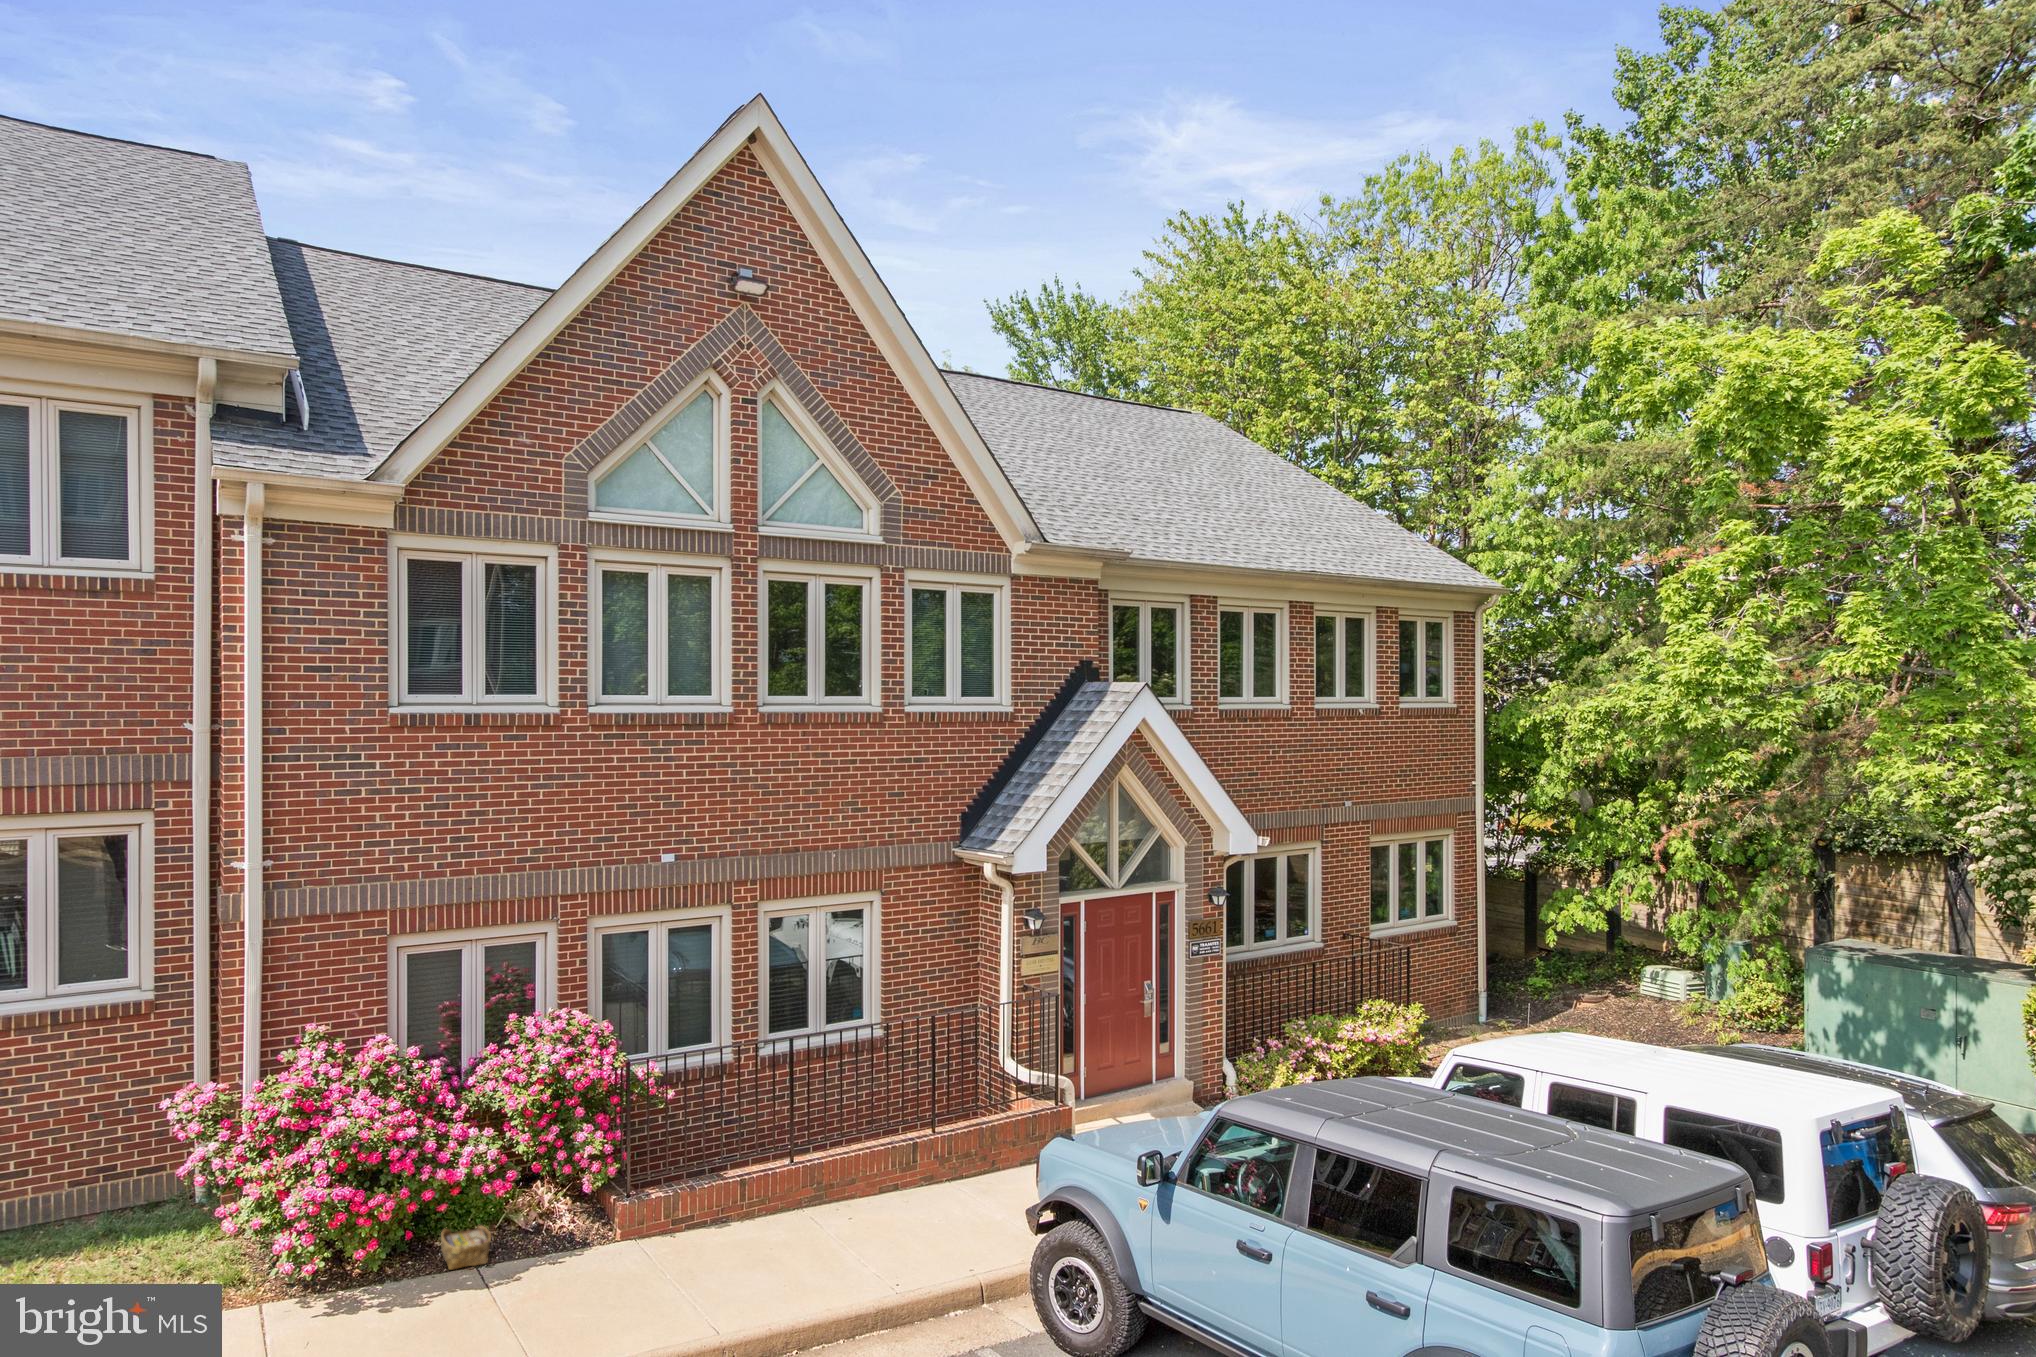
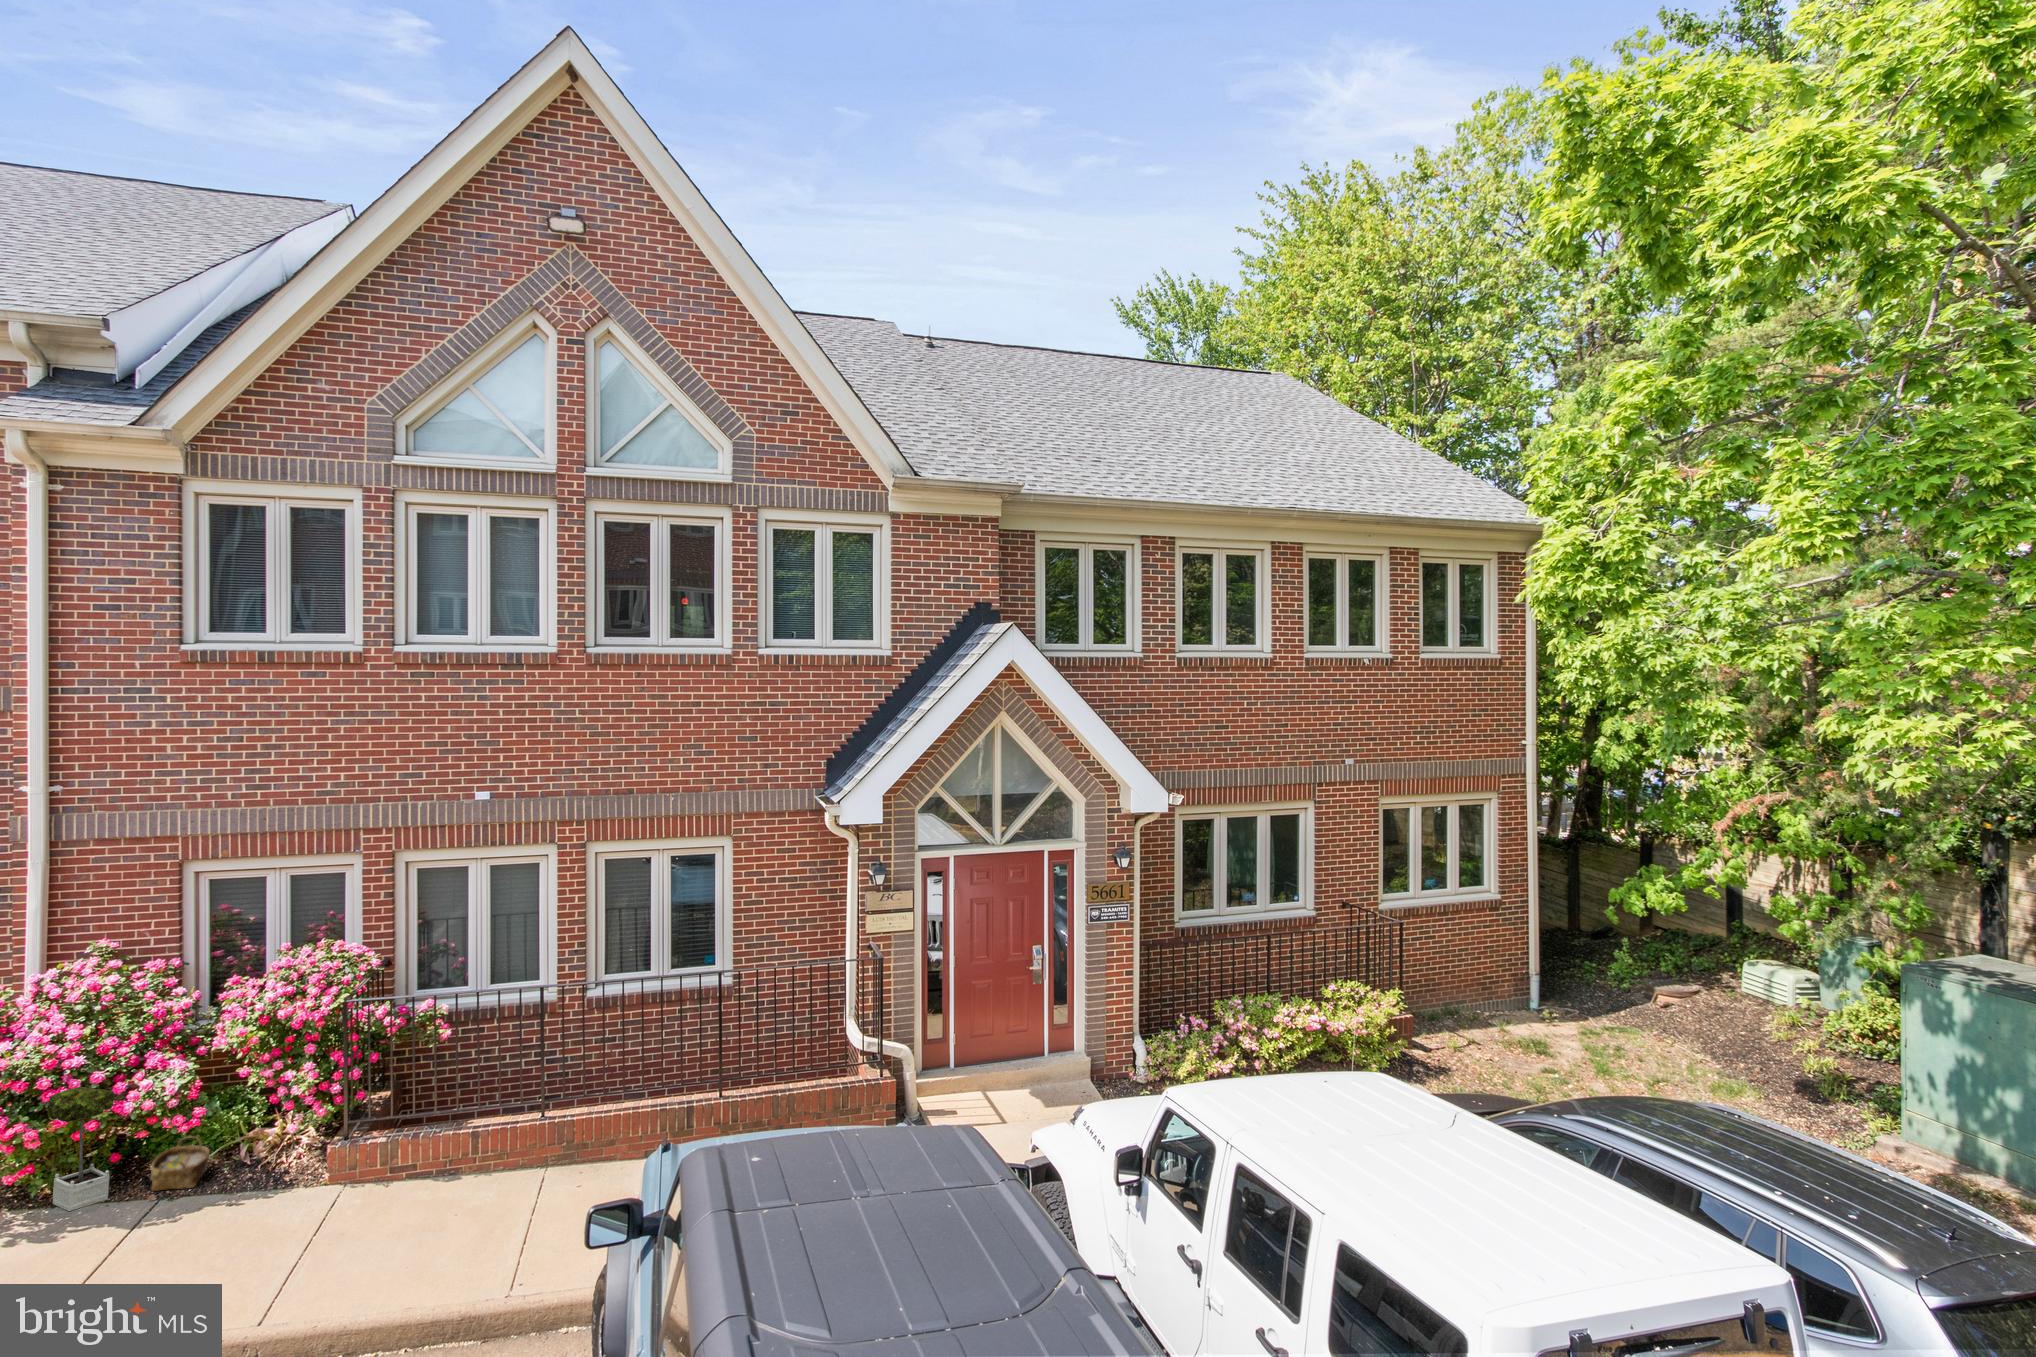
potted tree: none [360,1169,420,1294] -> present [47,1087,115,1211]

